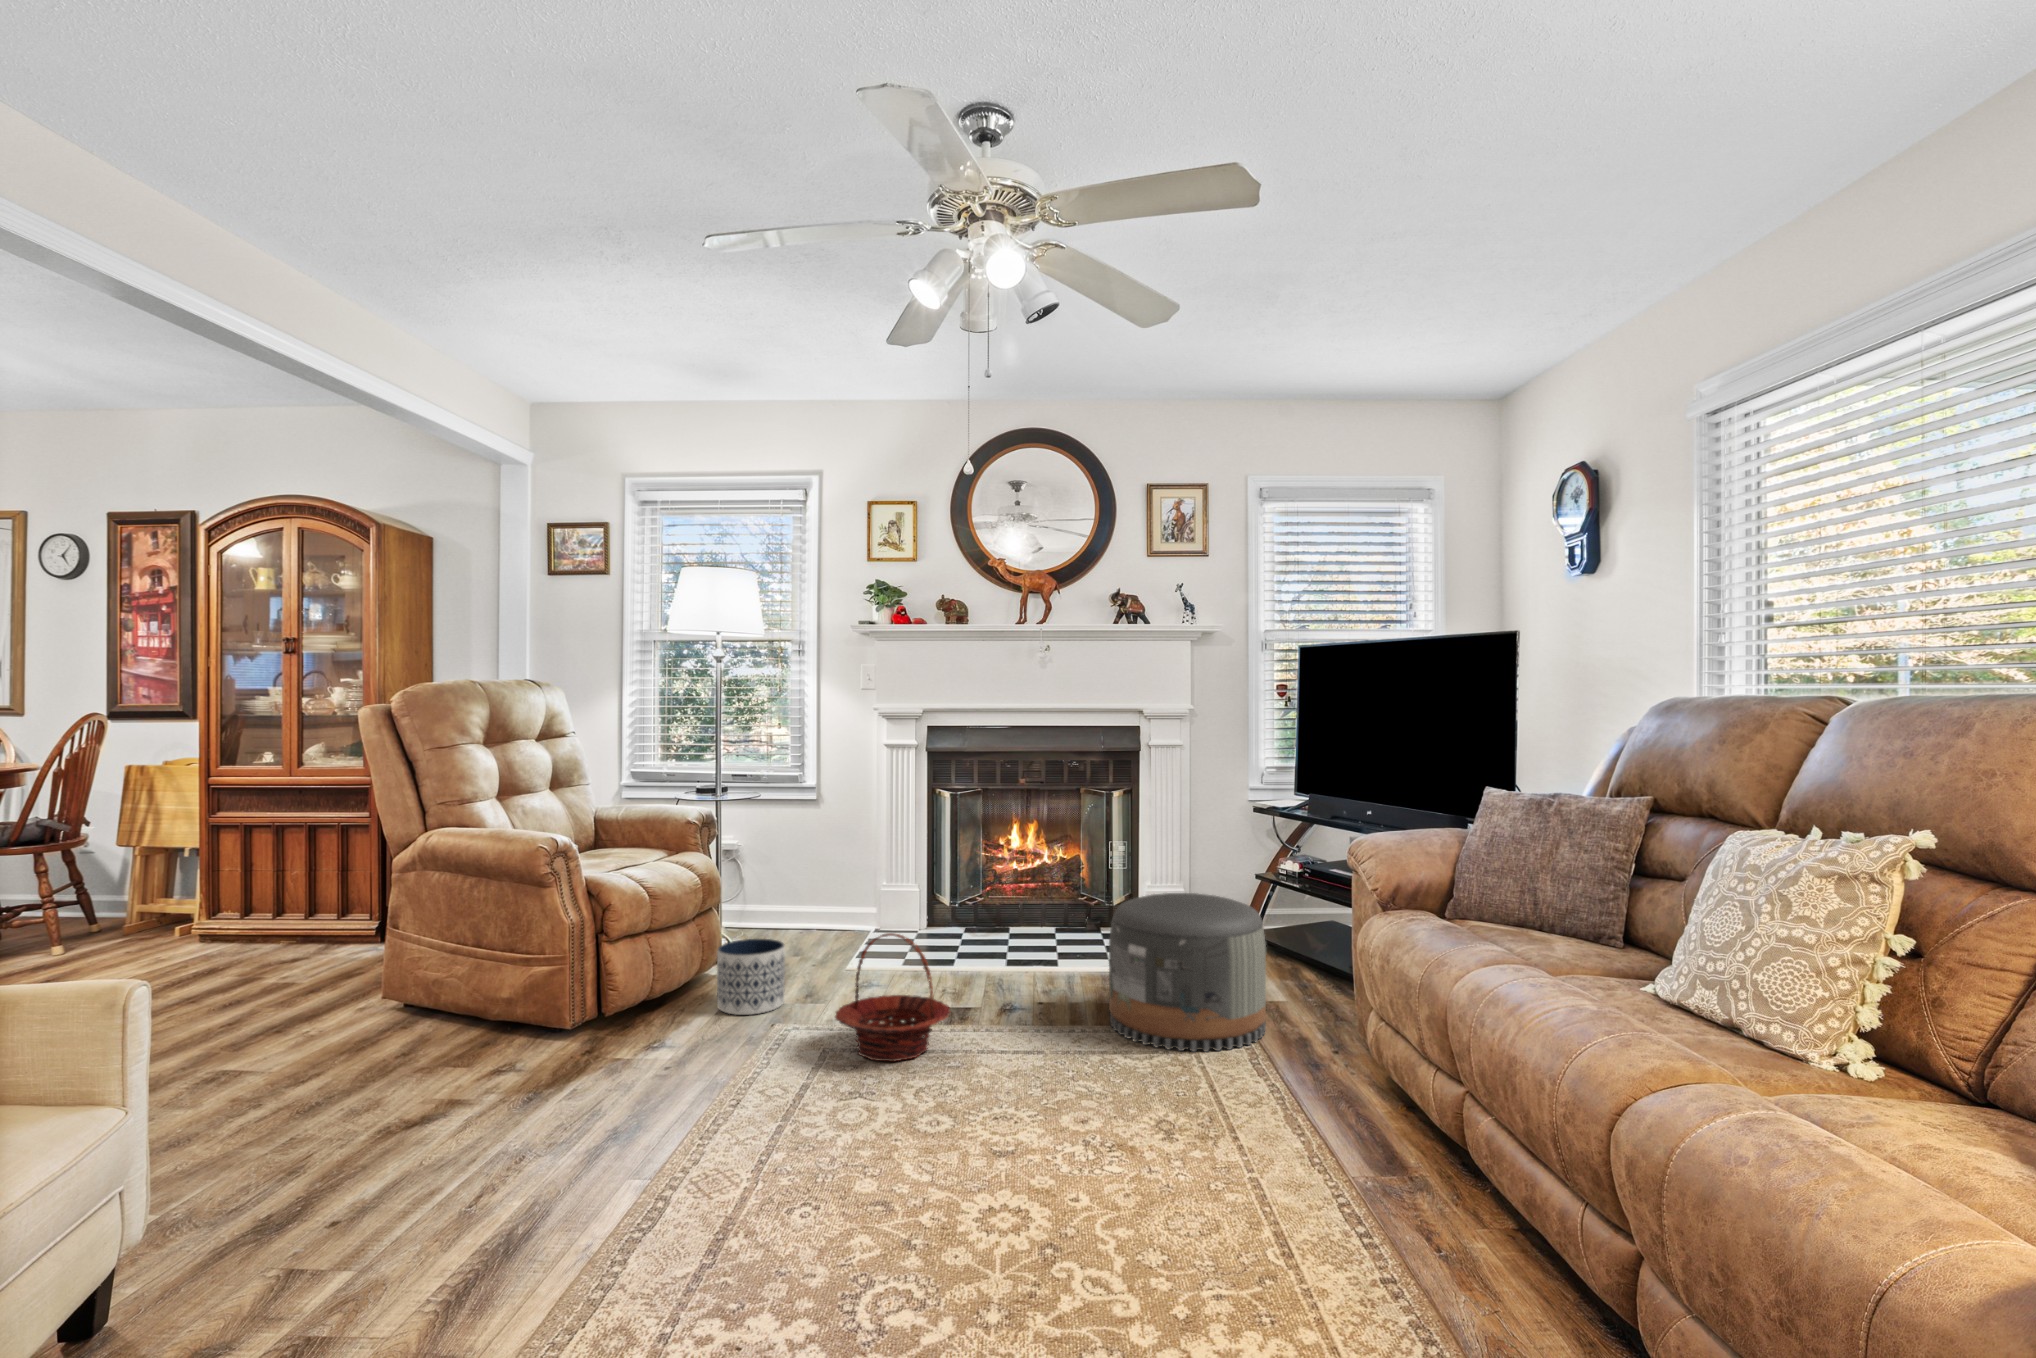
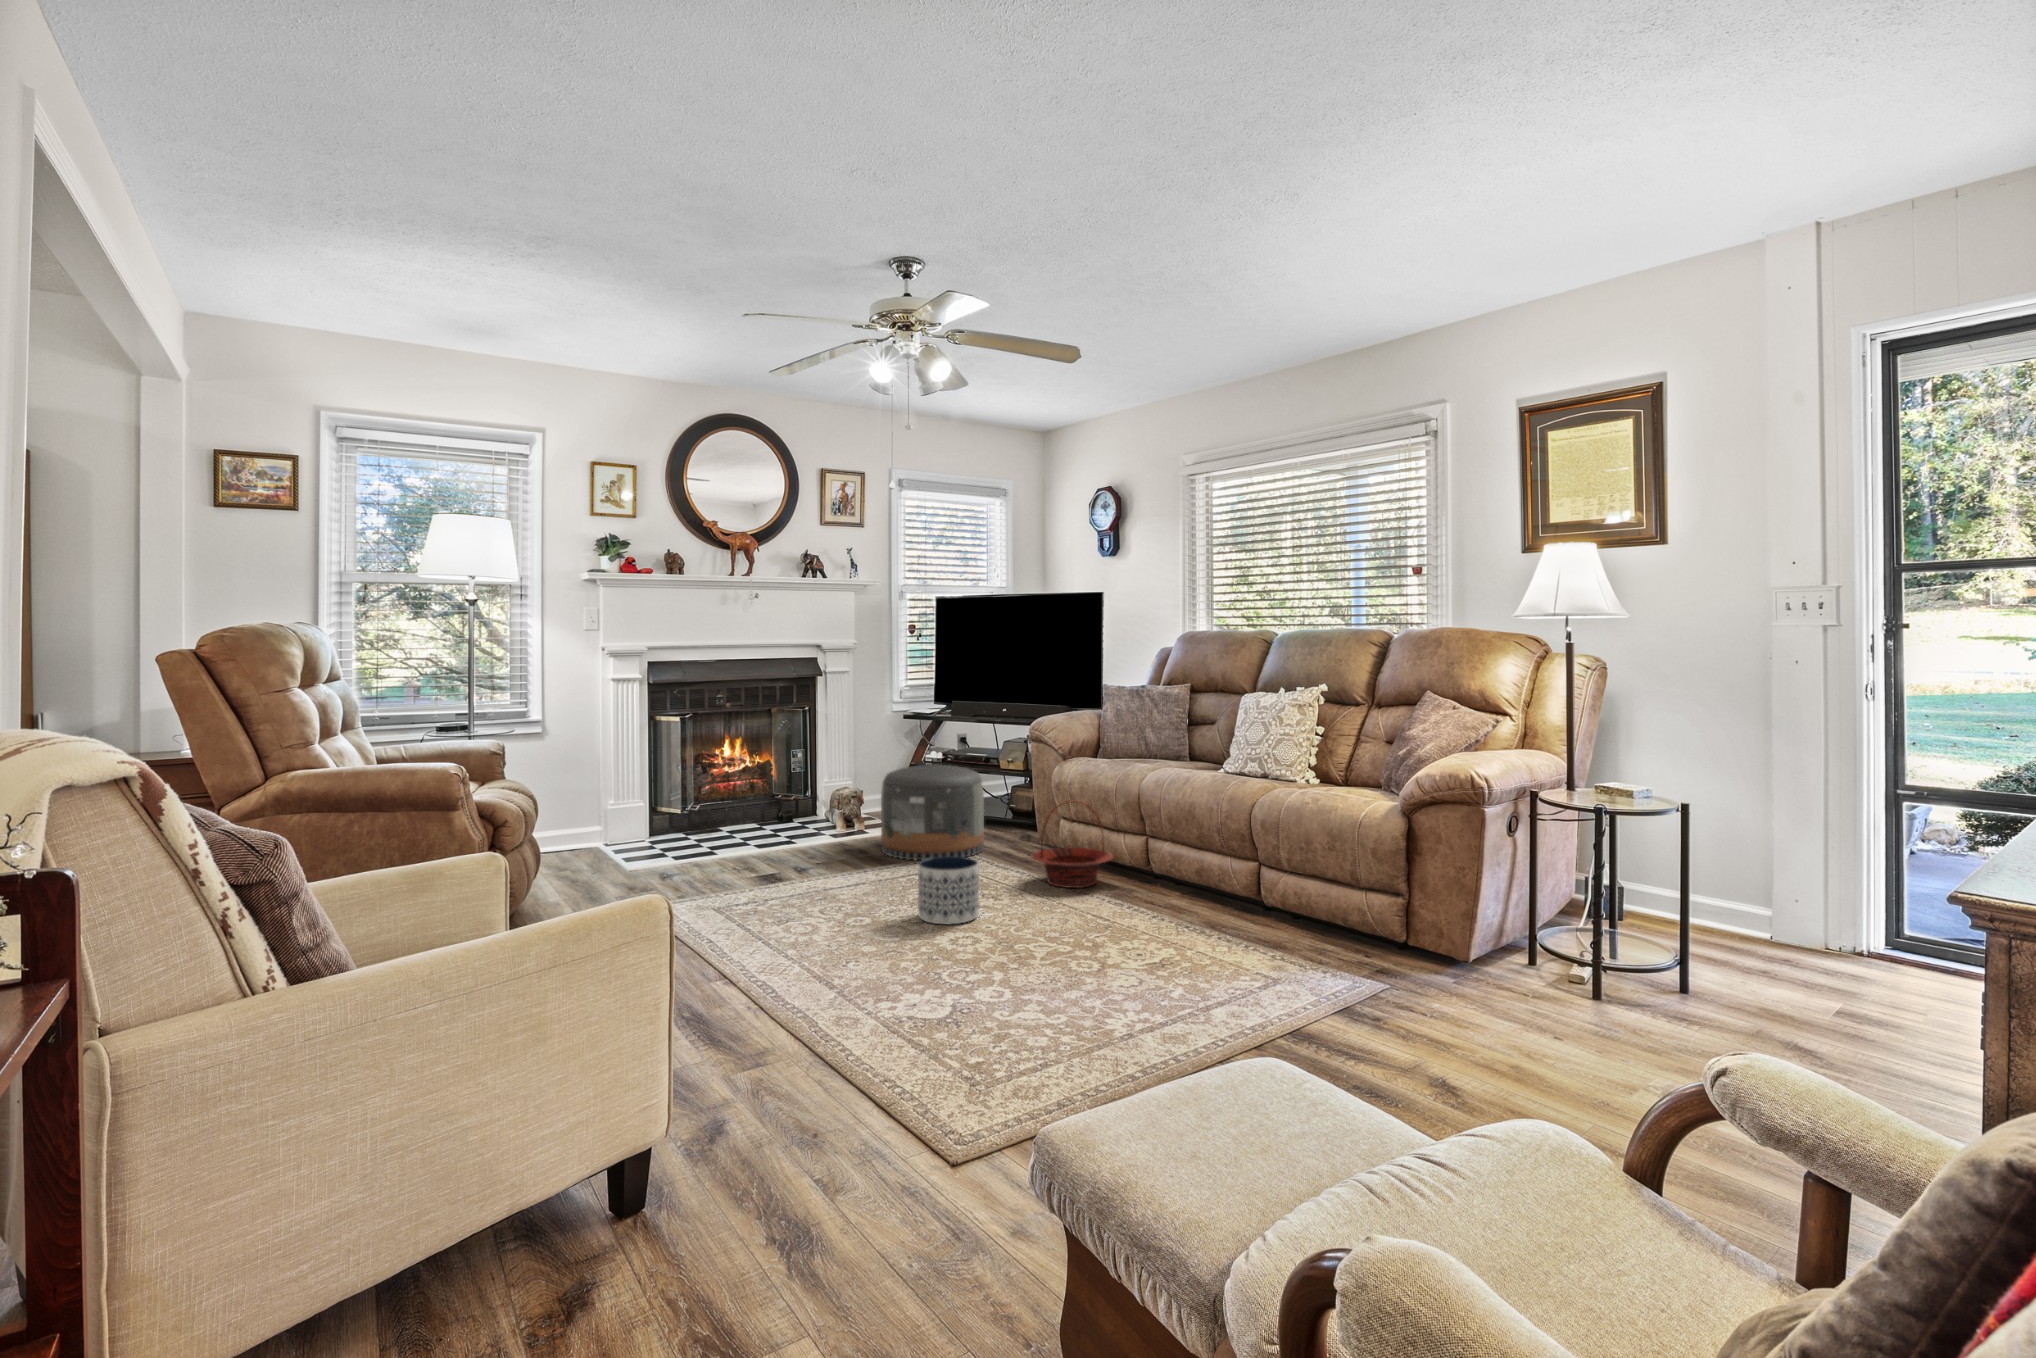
basket: present [835,933,950,1061] -> present [1032,801,1113,888]
planter: present [717,939,785,1015] -> present [918,856,979,924]

